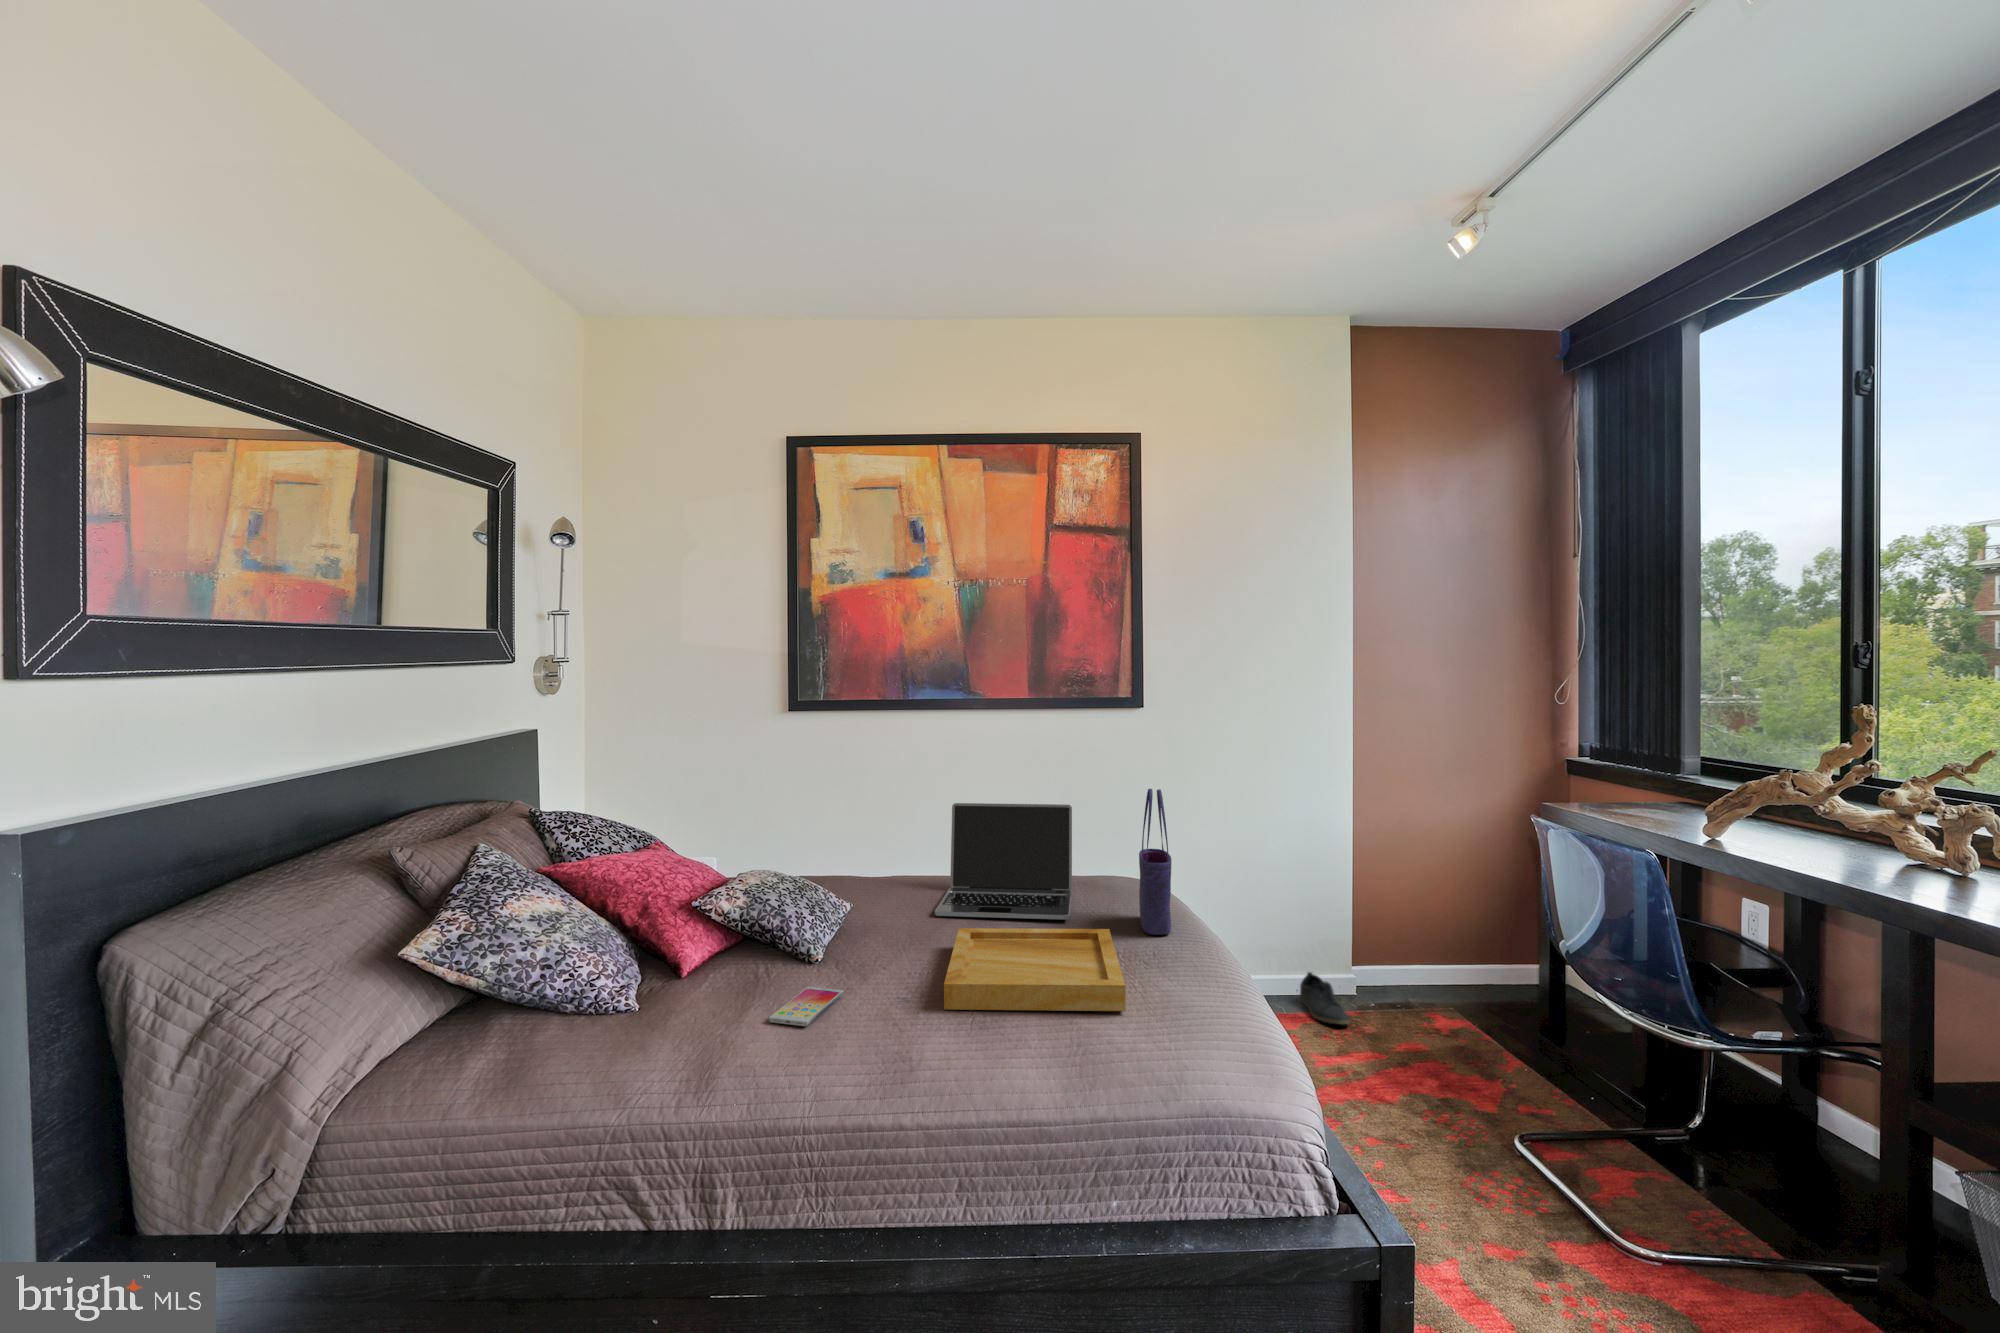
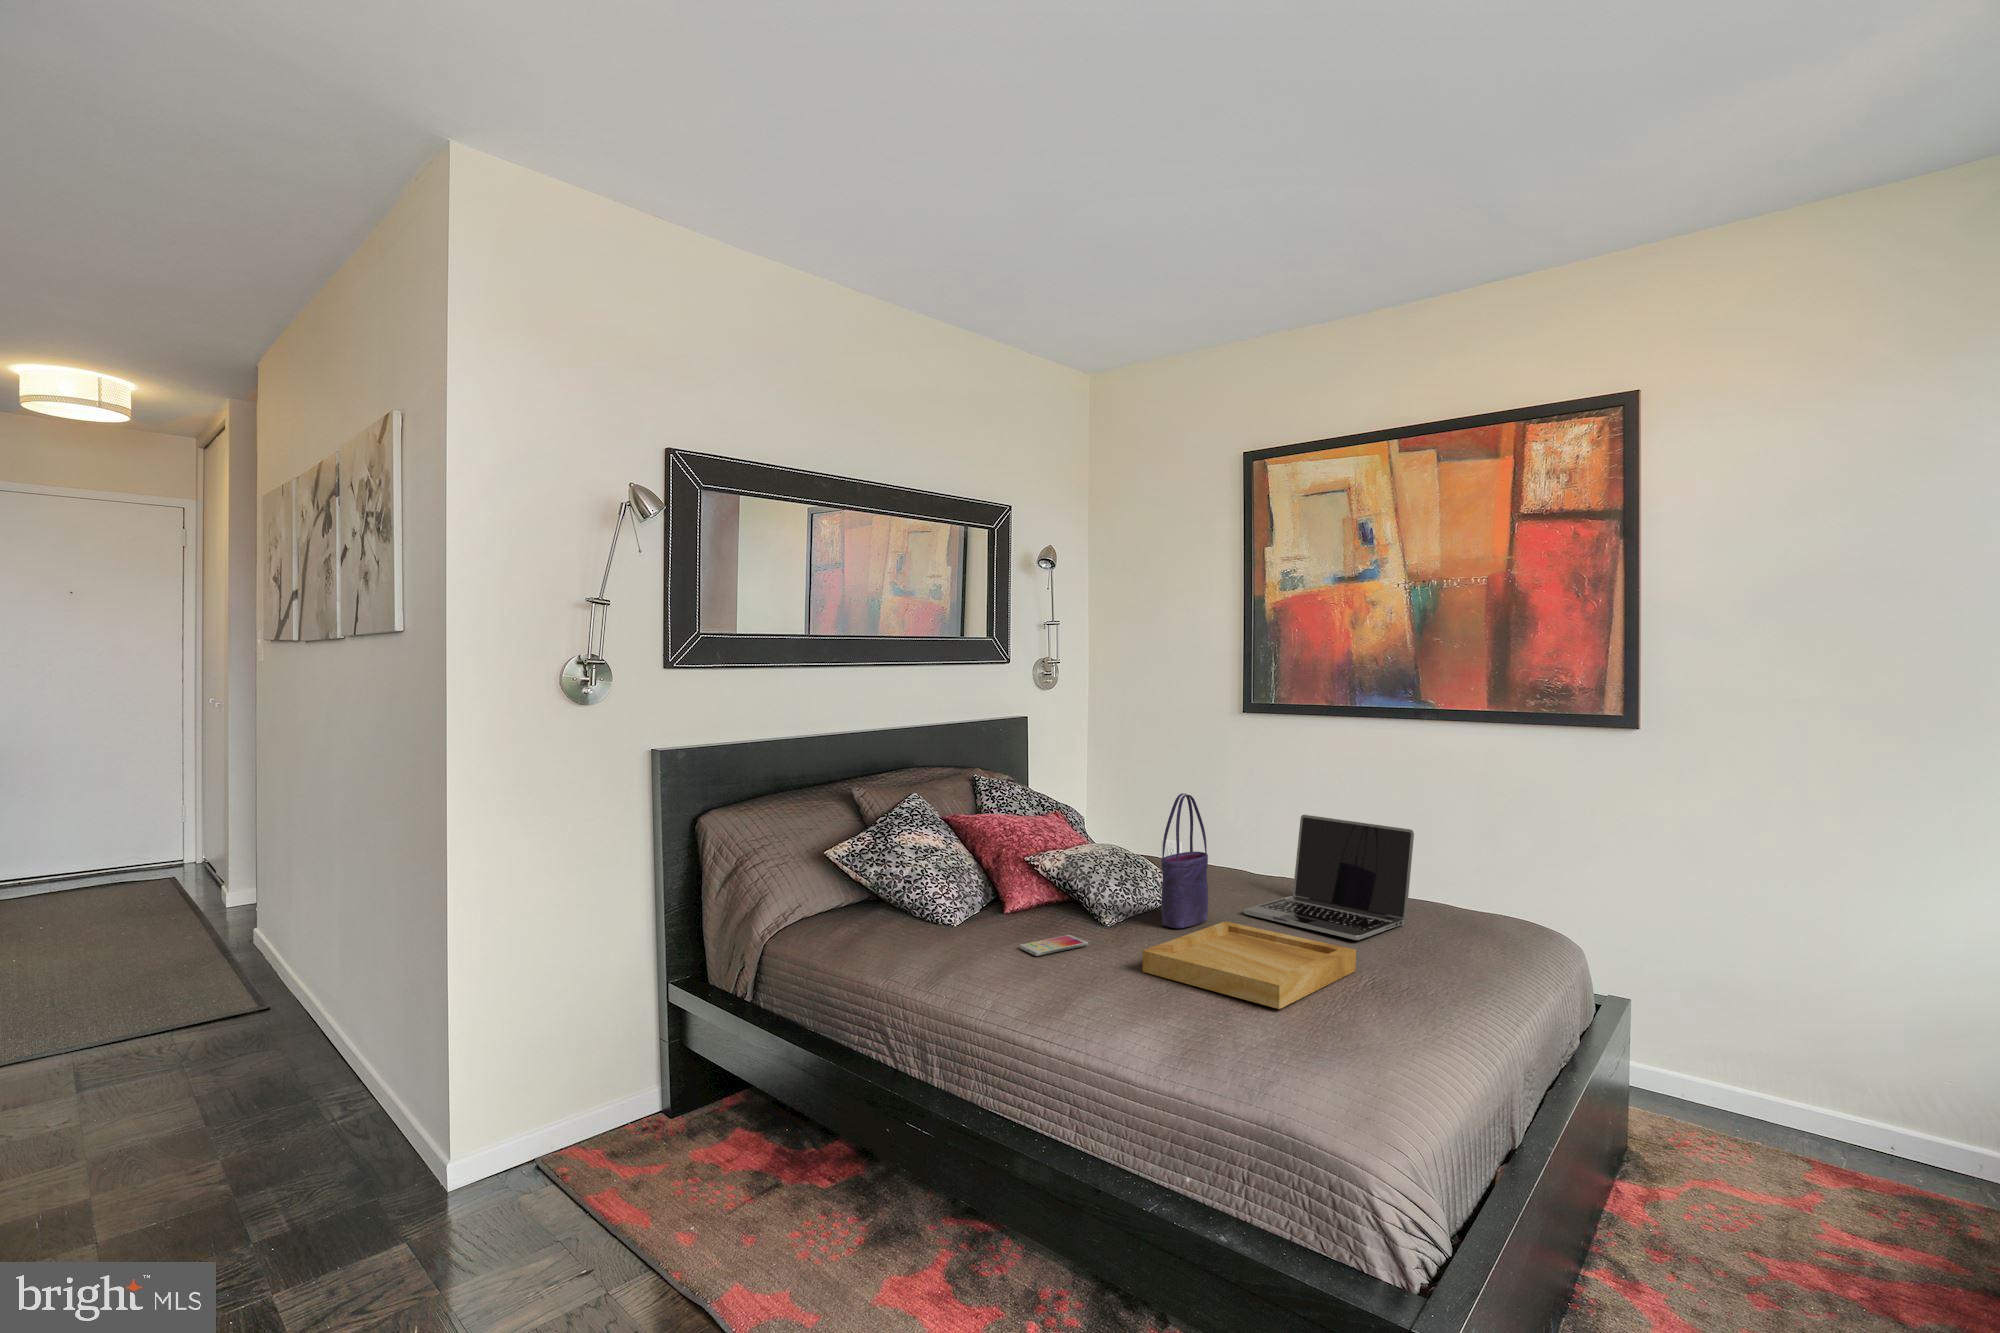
tote bag: present [1139,789,1171,935] -> present [1161,793,1208,928]
shoe: present [1300,972,1350,1025] -> none [1882,1127,1941,1210]

